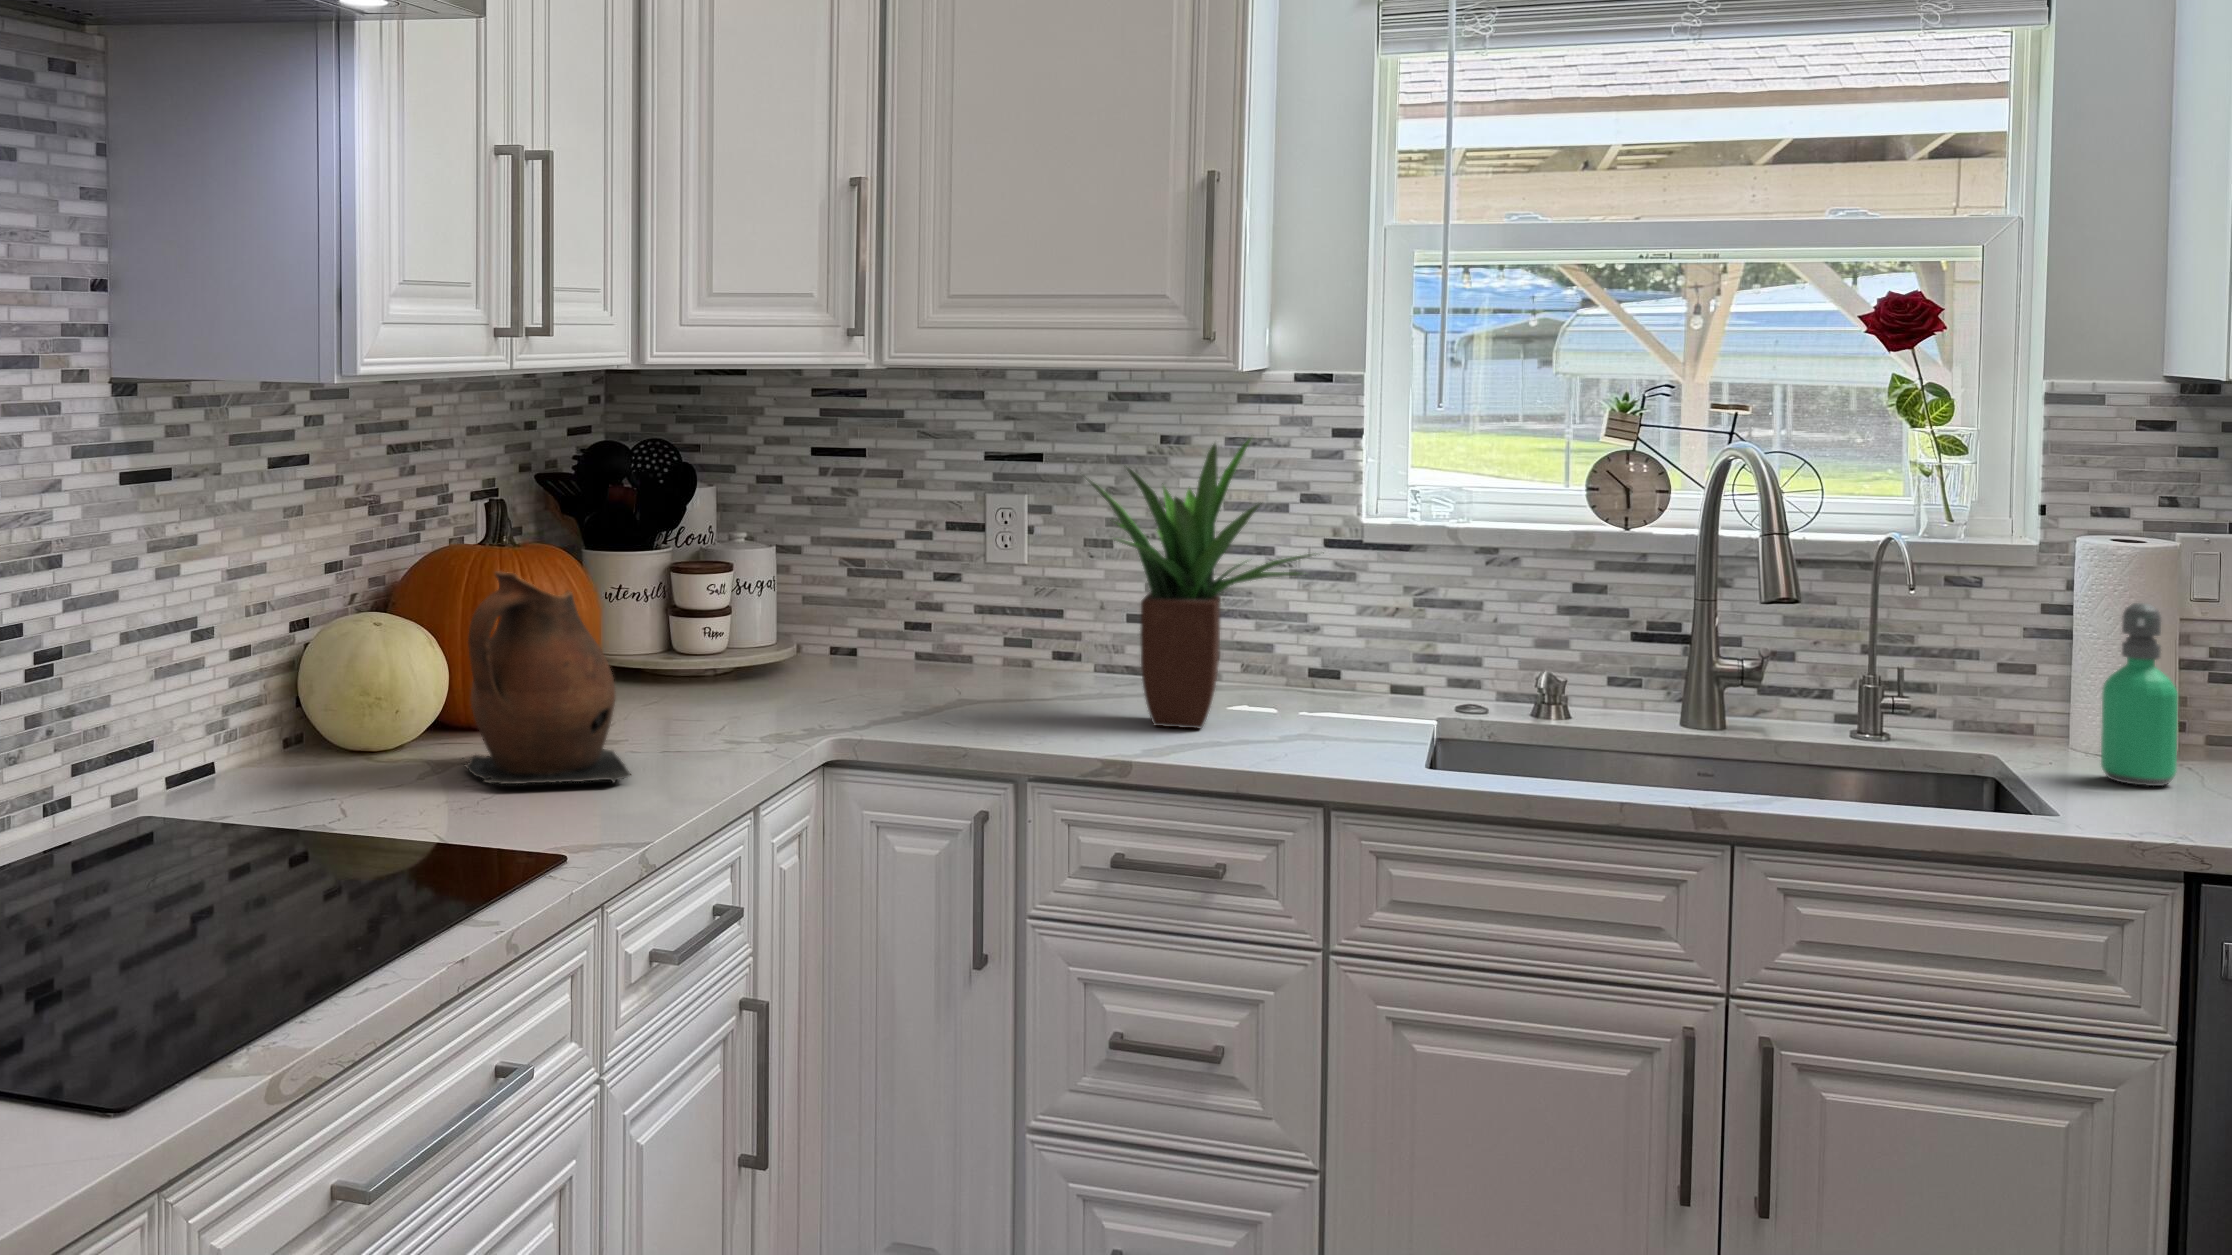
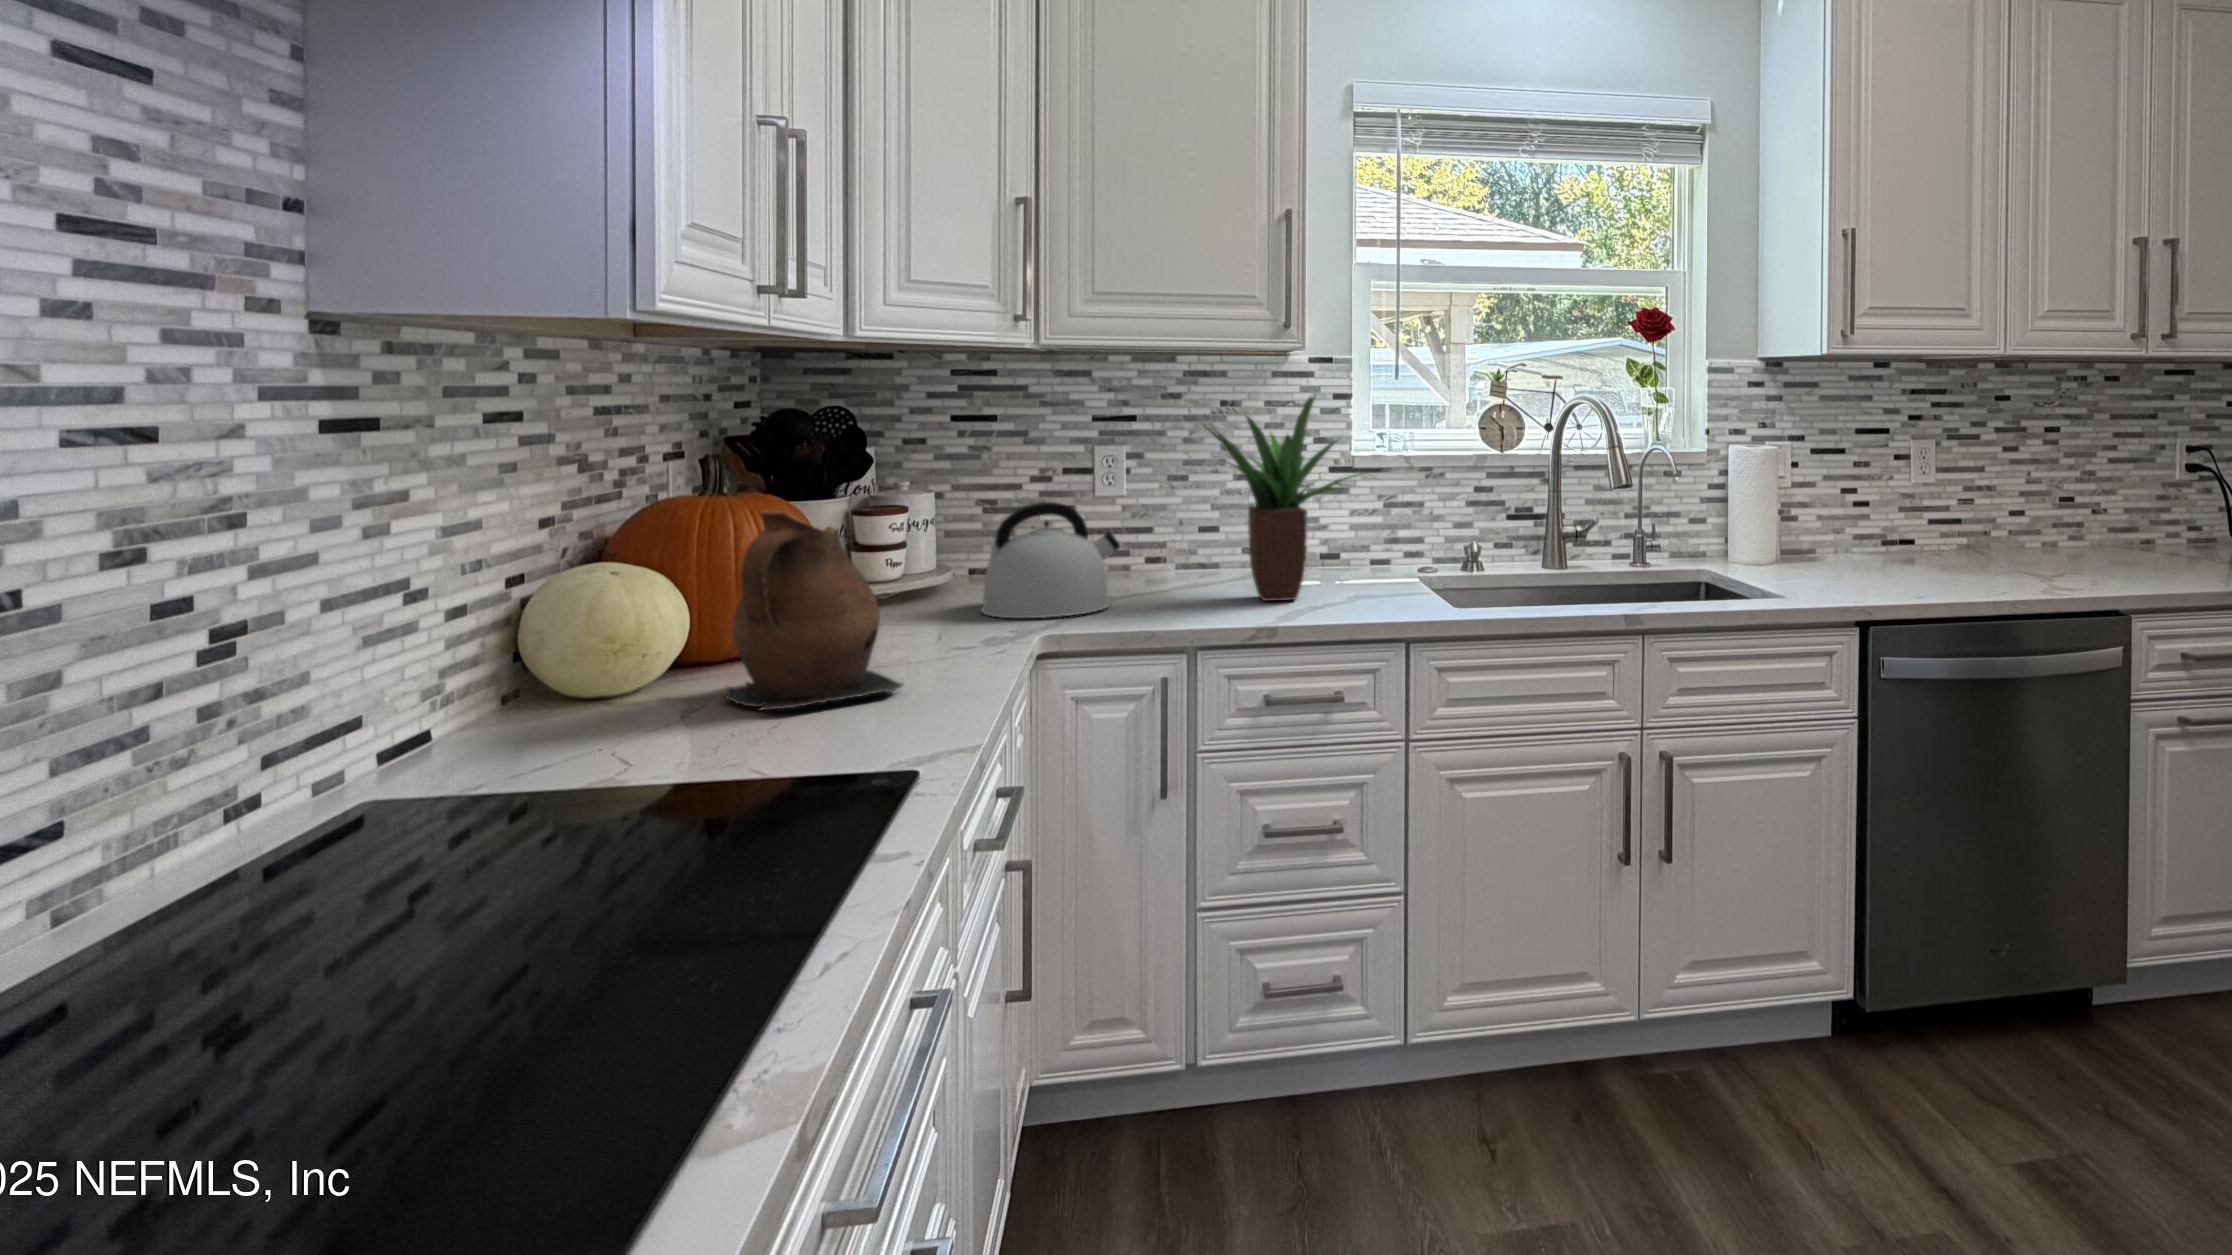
kettle: none [798,570,971,717] -> present [981,502,1121,618]
soap dispenser: present [2101,603,2178,786] -> none [1771,477,1807,578]

